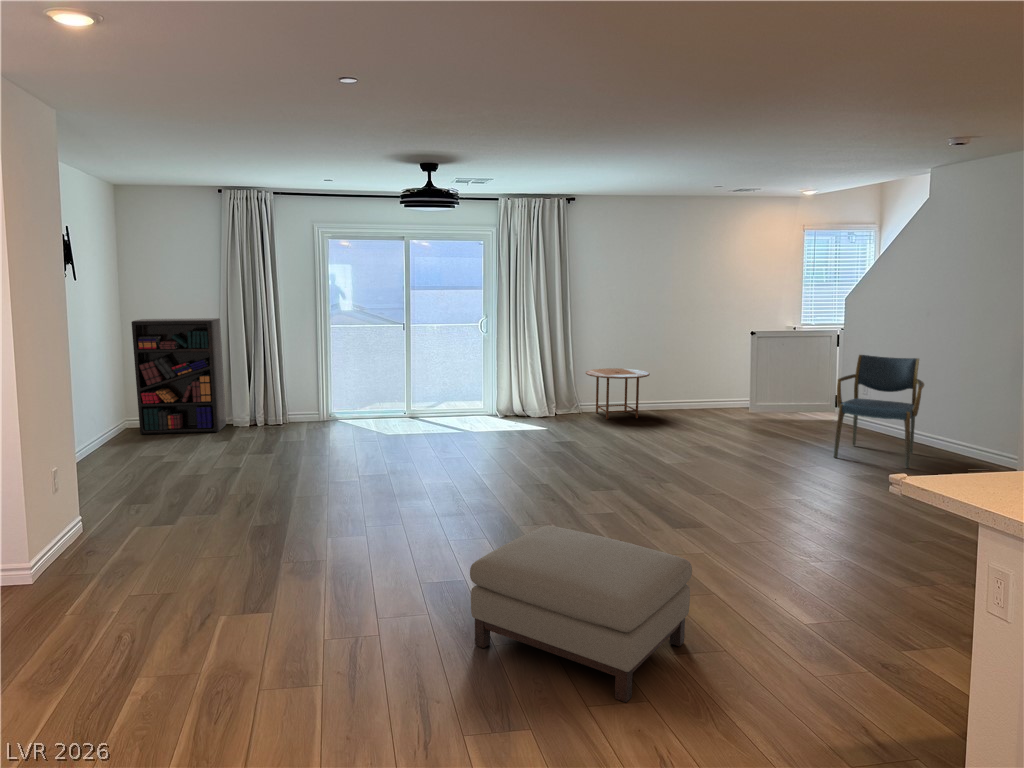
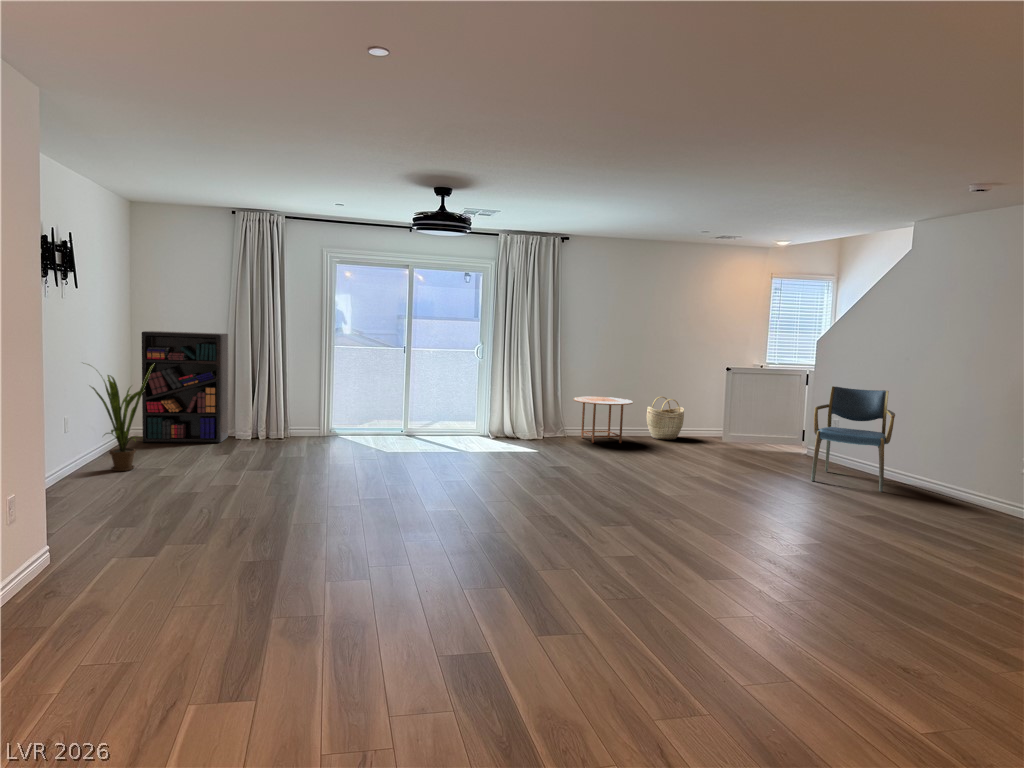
house plant: none [70,357,145,468] -> present [91,364,154,471]
woven basket: none [667,365,707,412] -> present [647,396,684,439]
ottoman: present [470,525,692,702] -> none [504,524,729,703]

